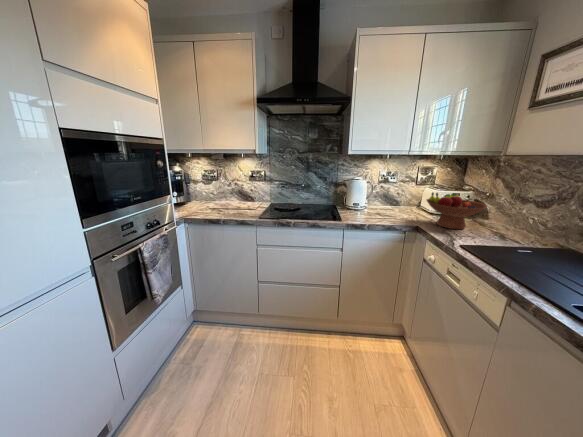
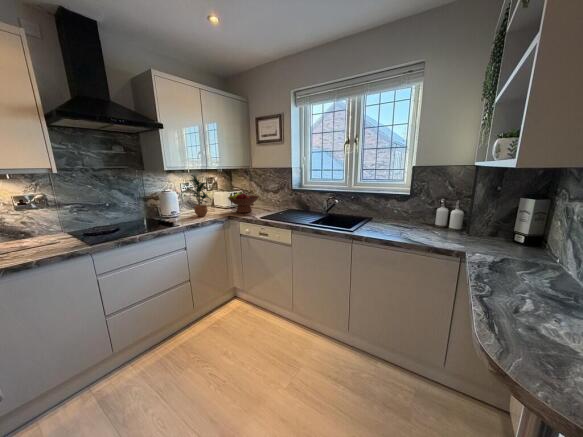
potted plant: none [371,160,407,217] -> present [190,175,211,217]

